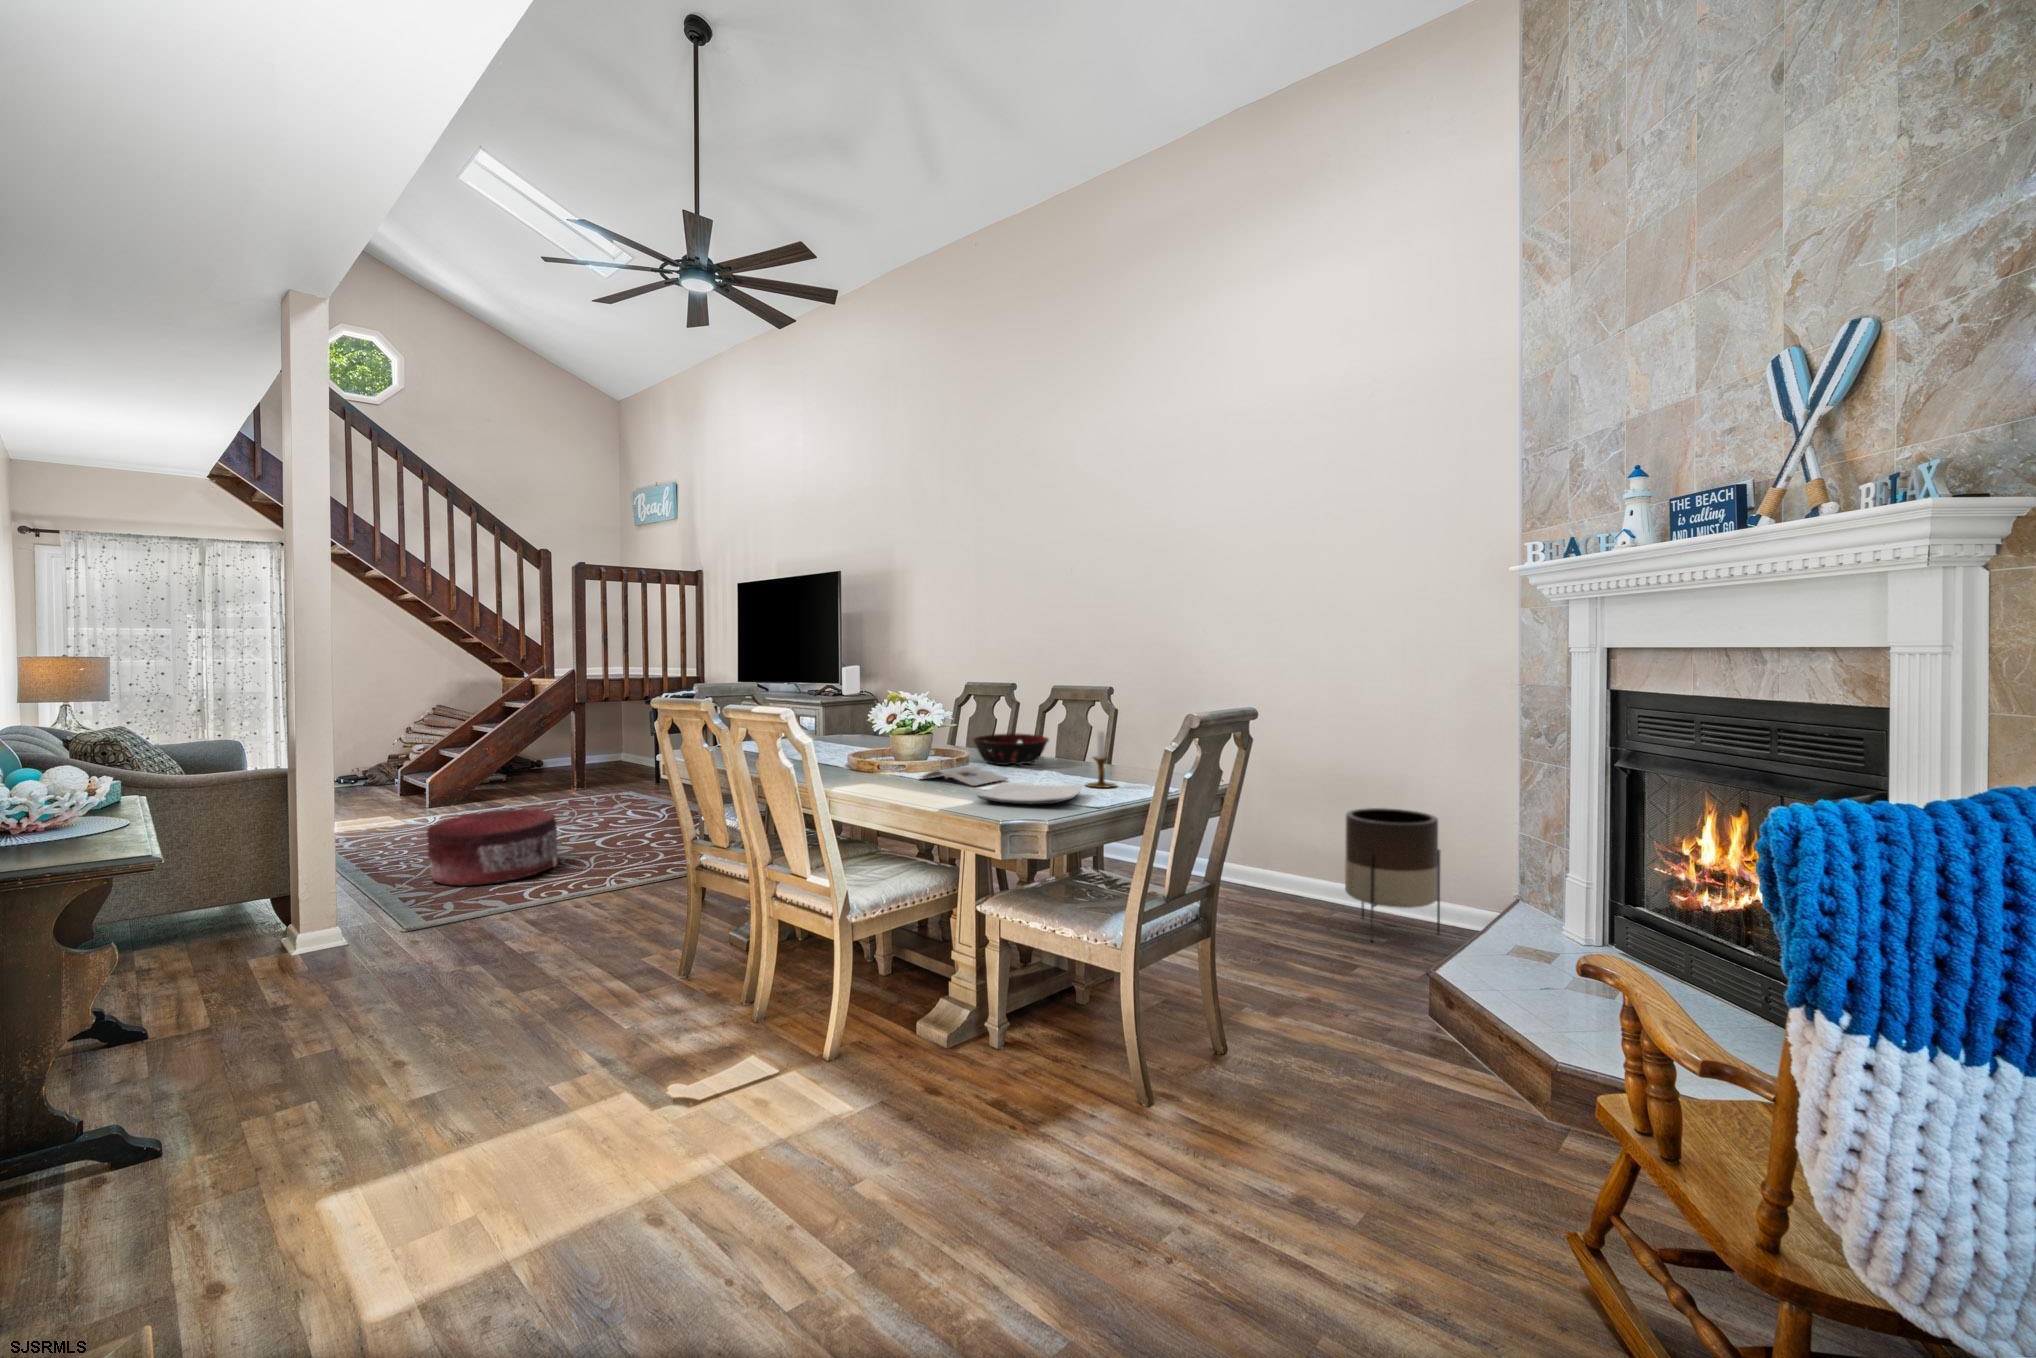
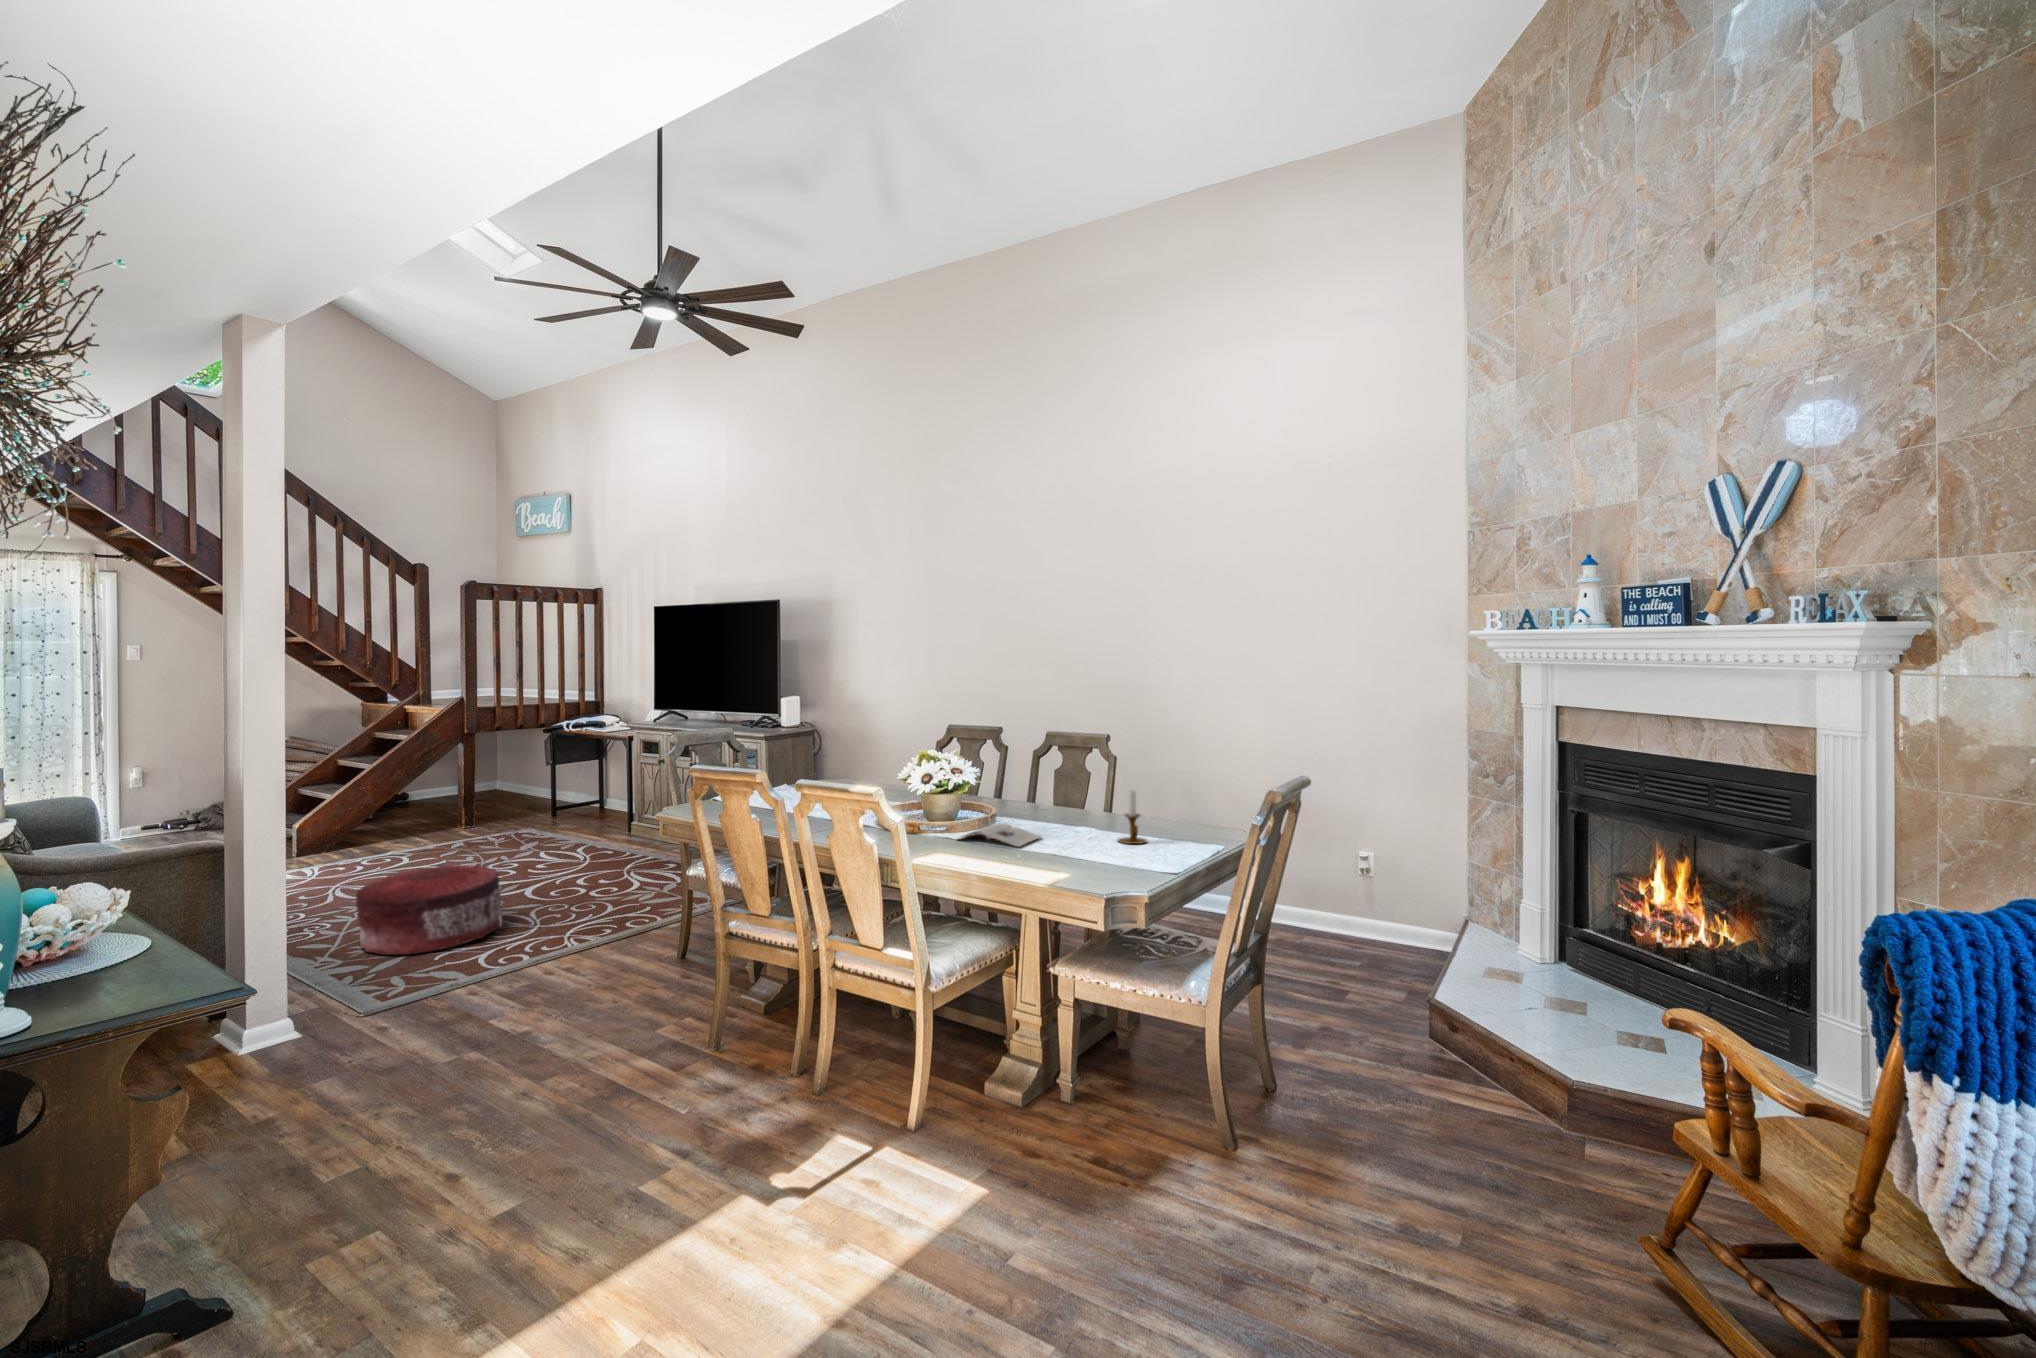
decorative bowl: present [973,733,1049,765] -> none [985,784,1059,817]
plate: present [978,782,1081,804] -> none [1041,843,1131,869]
planter: present [1345,808,1440,941] -> none [1315,842,1399,967]

